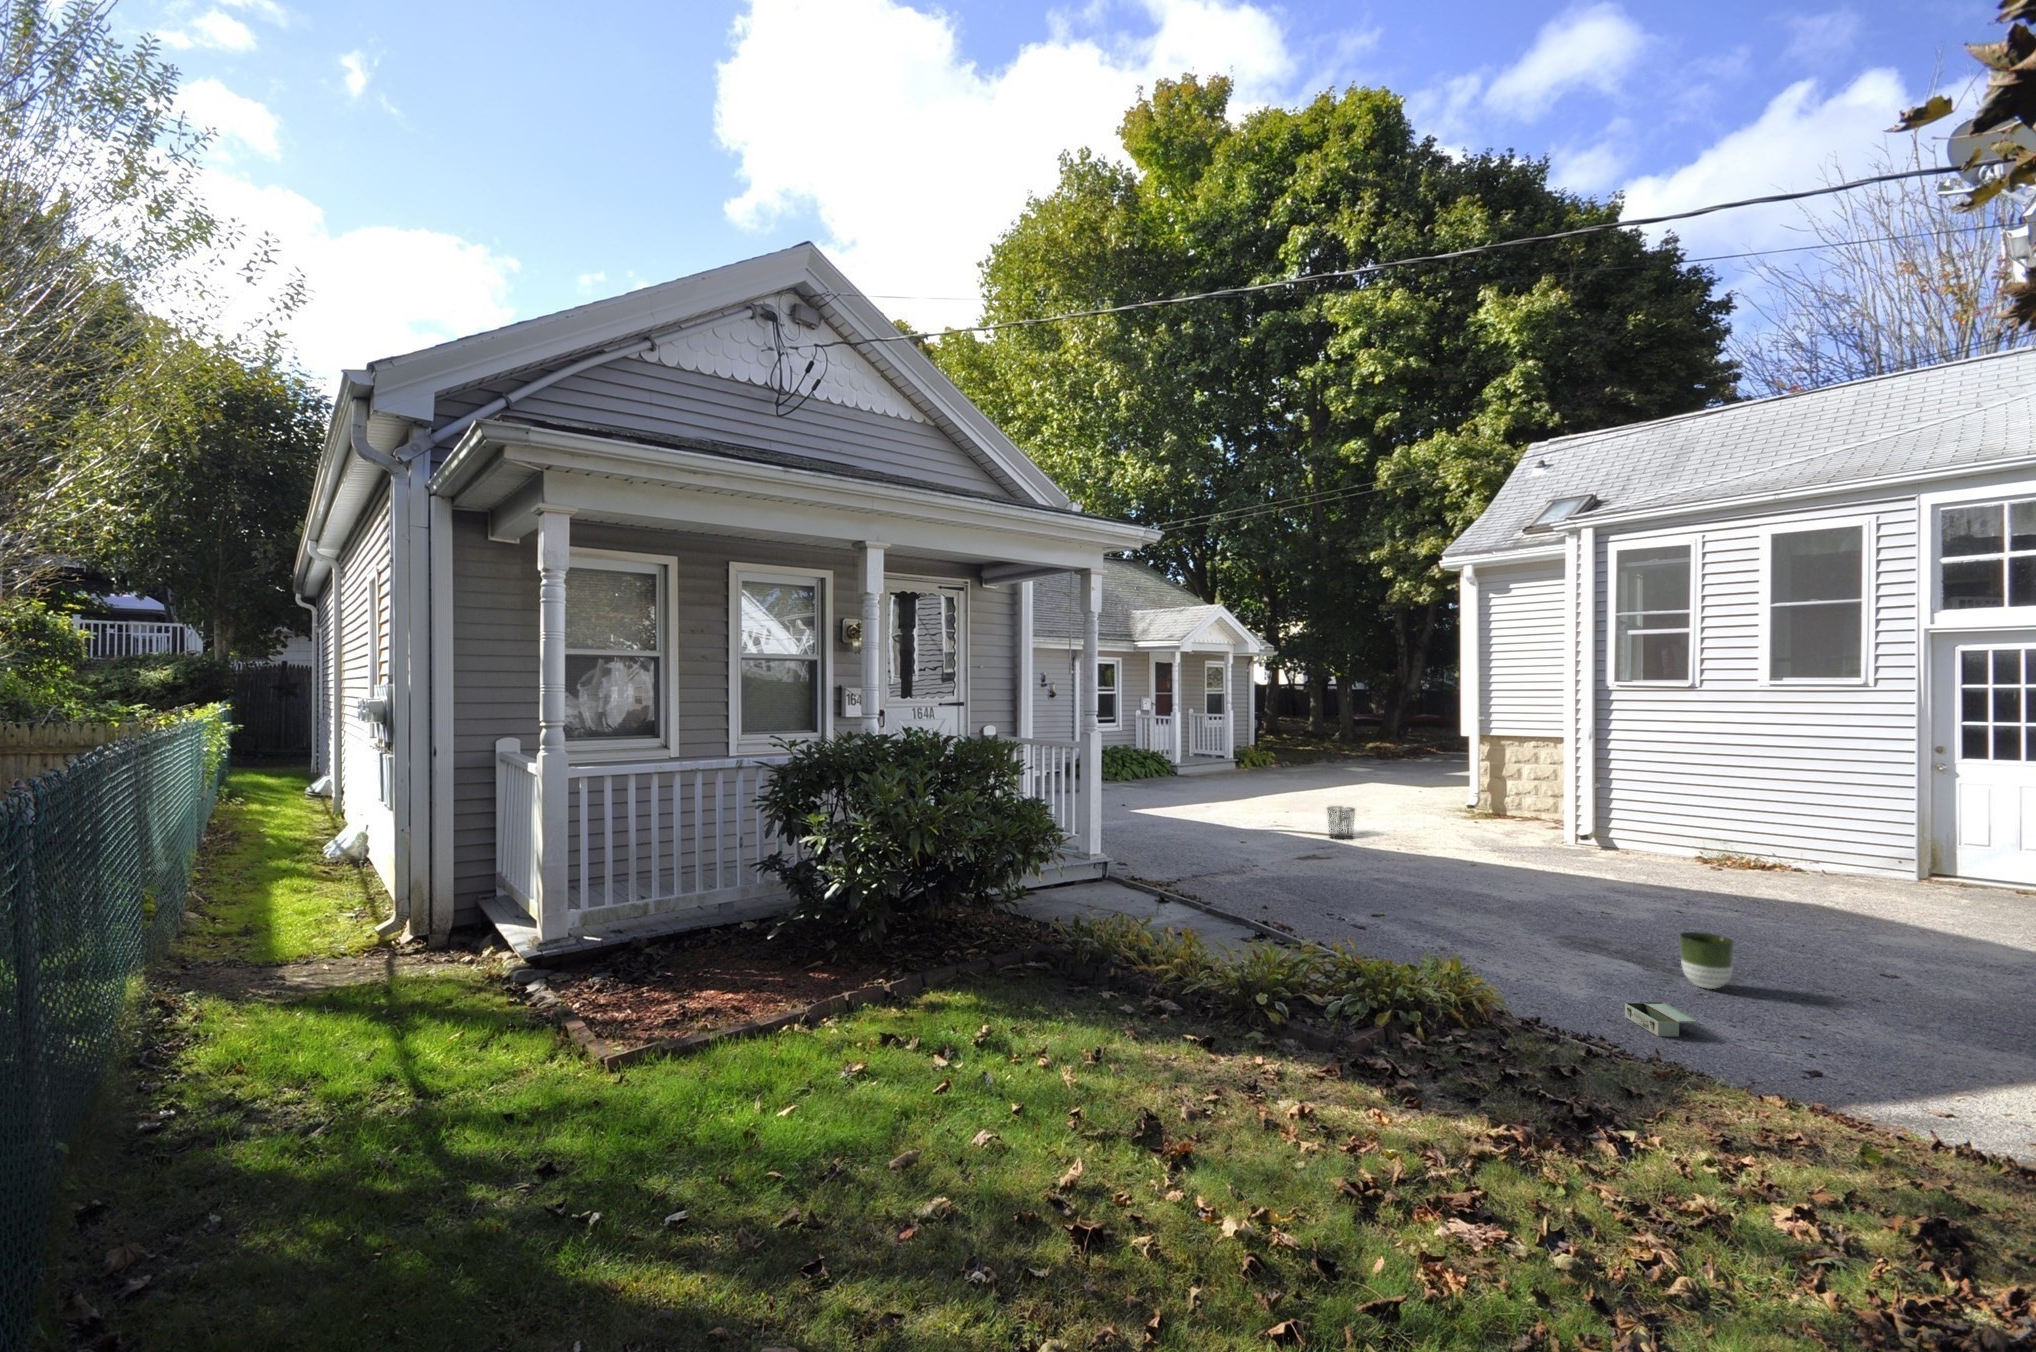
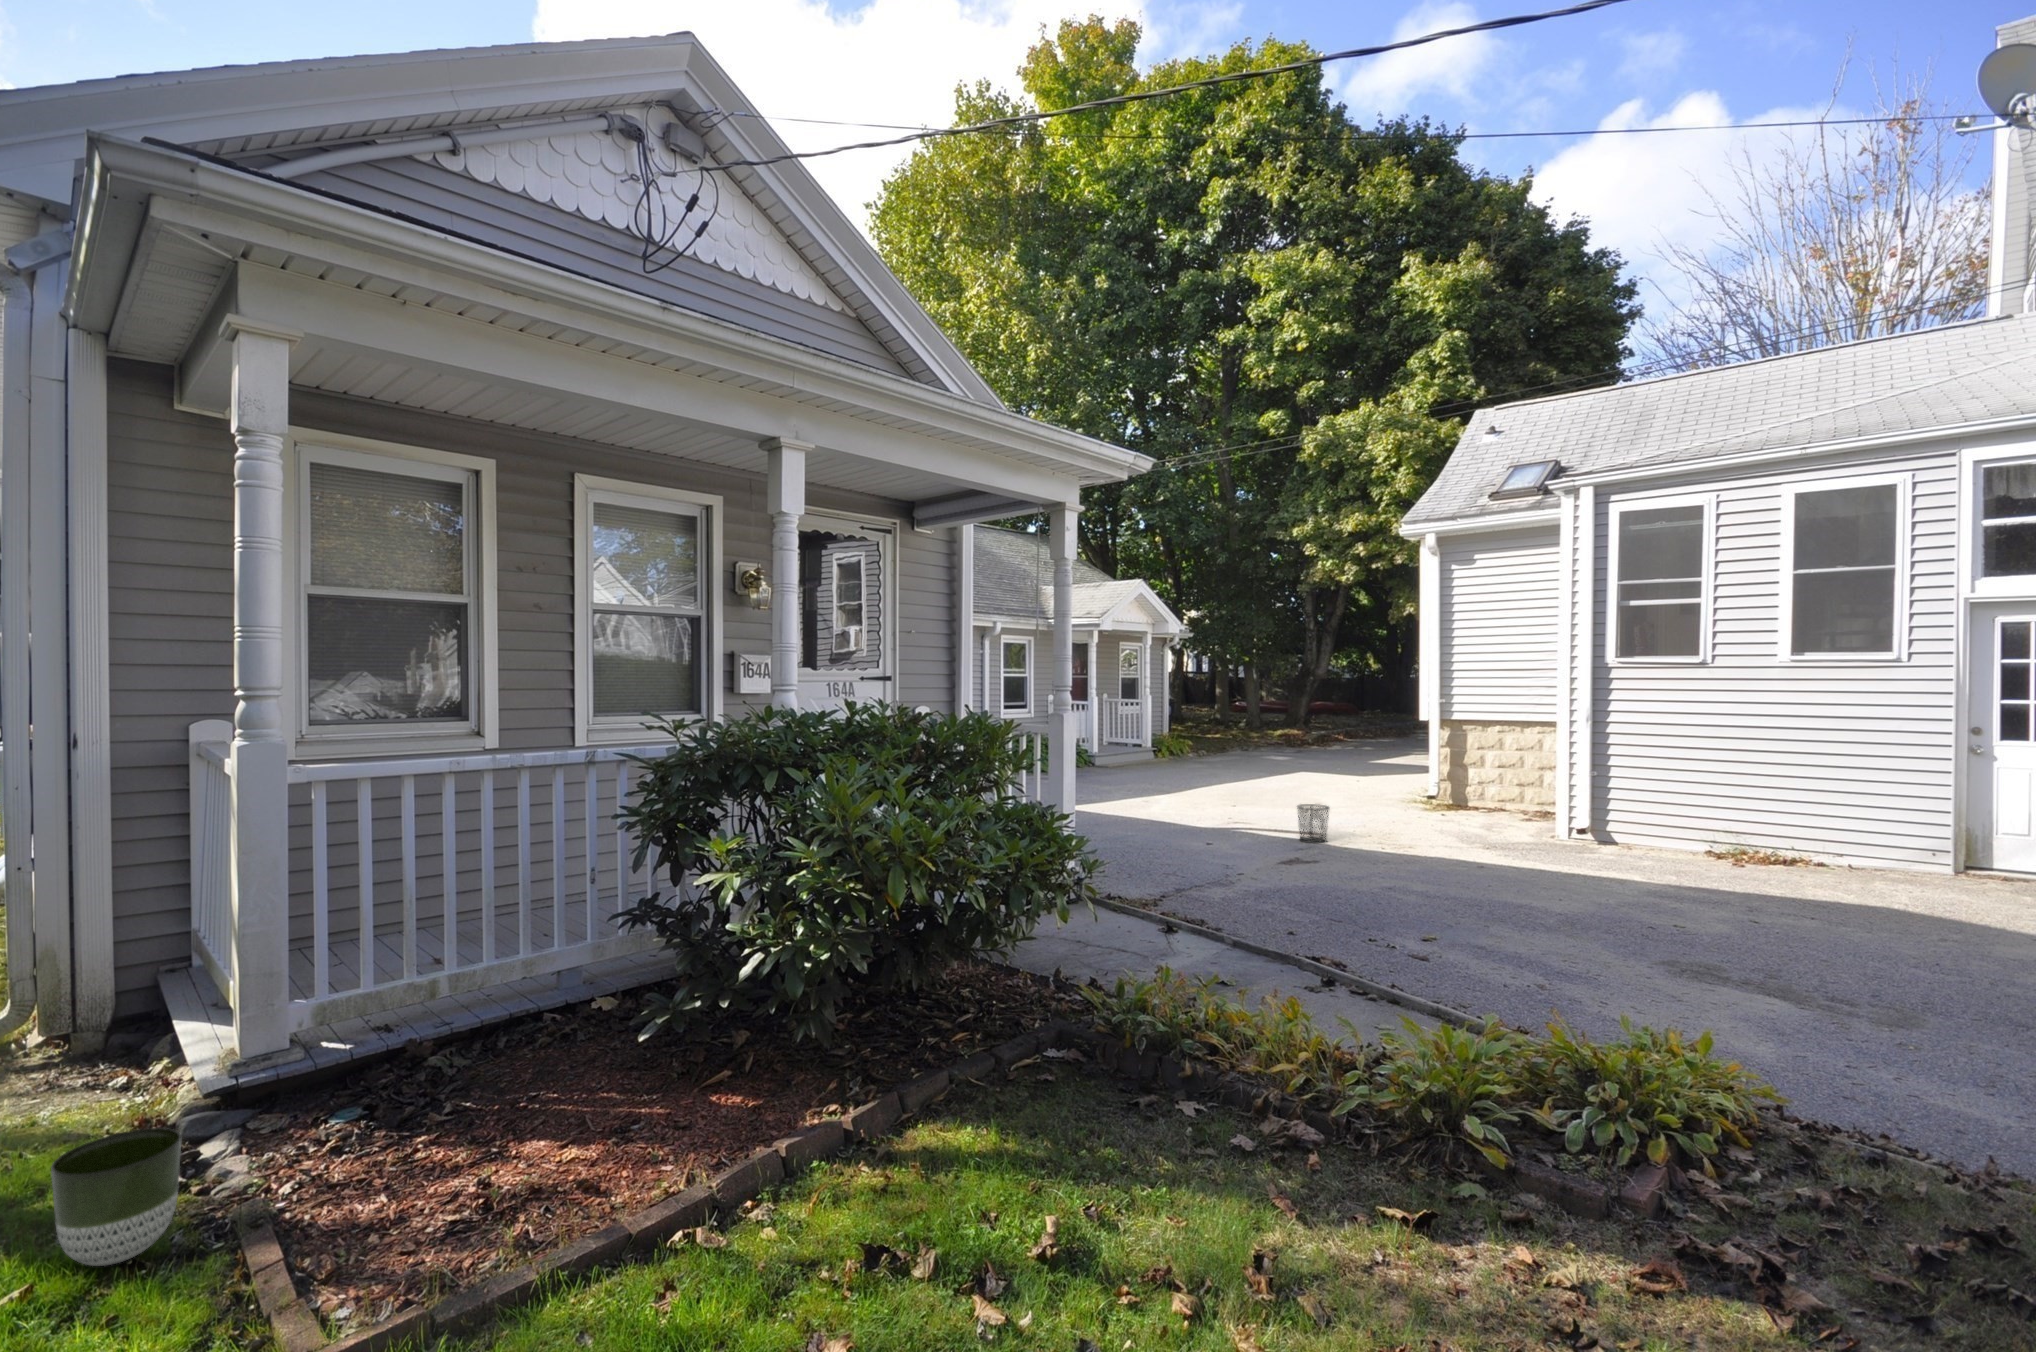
planter: present [1679,932,1734,989] -> present [51,1128,181,1266]
toolbox: present [1625,1002,1699,1037] -> none [1841,1074,1962,1129]

